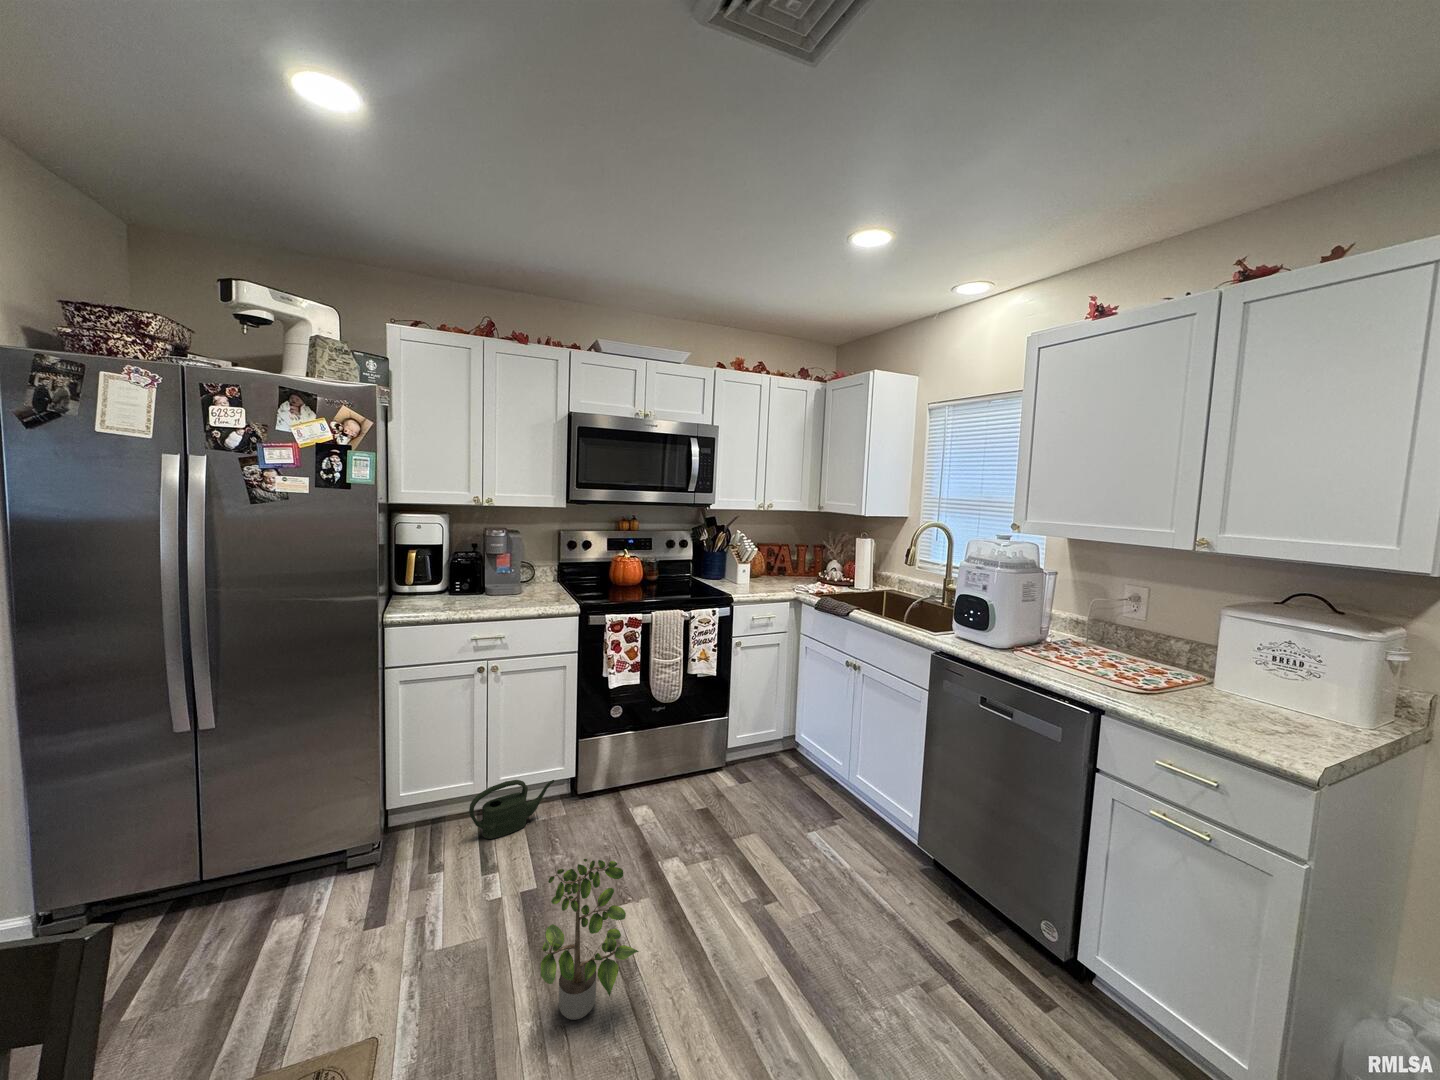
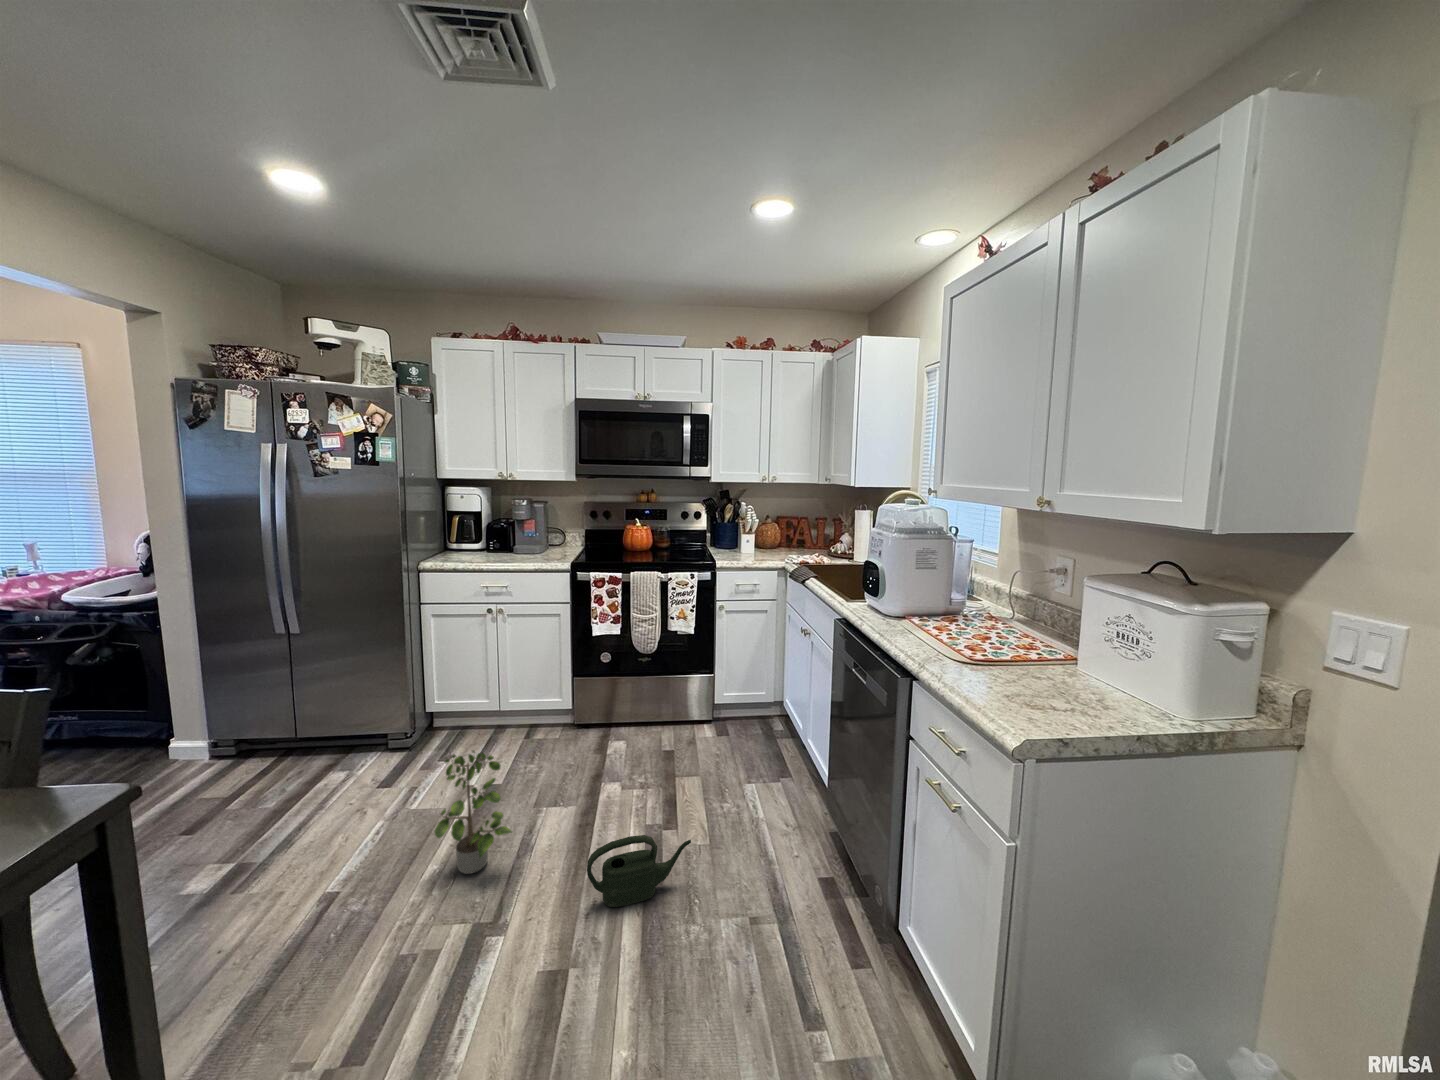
watering can: present [469,780,554,839] -> present [587,835,691,907]

